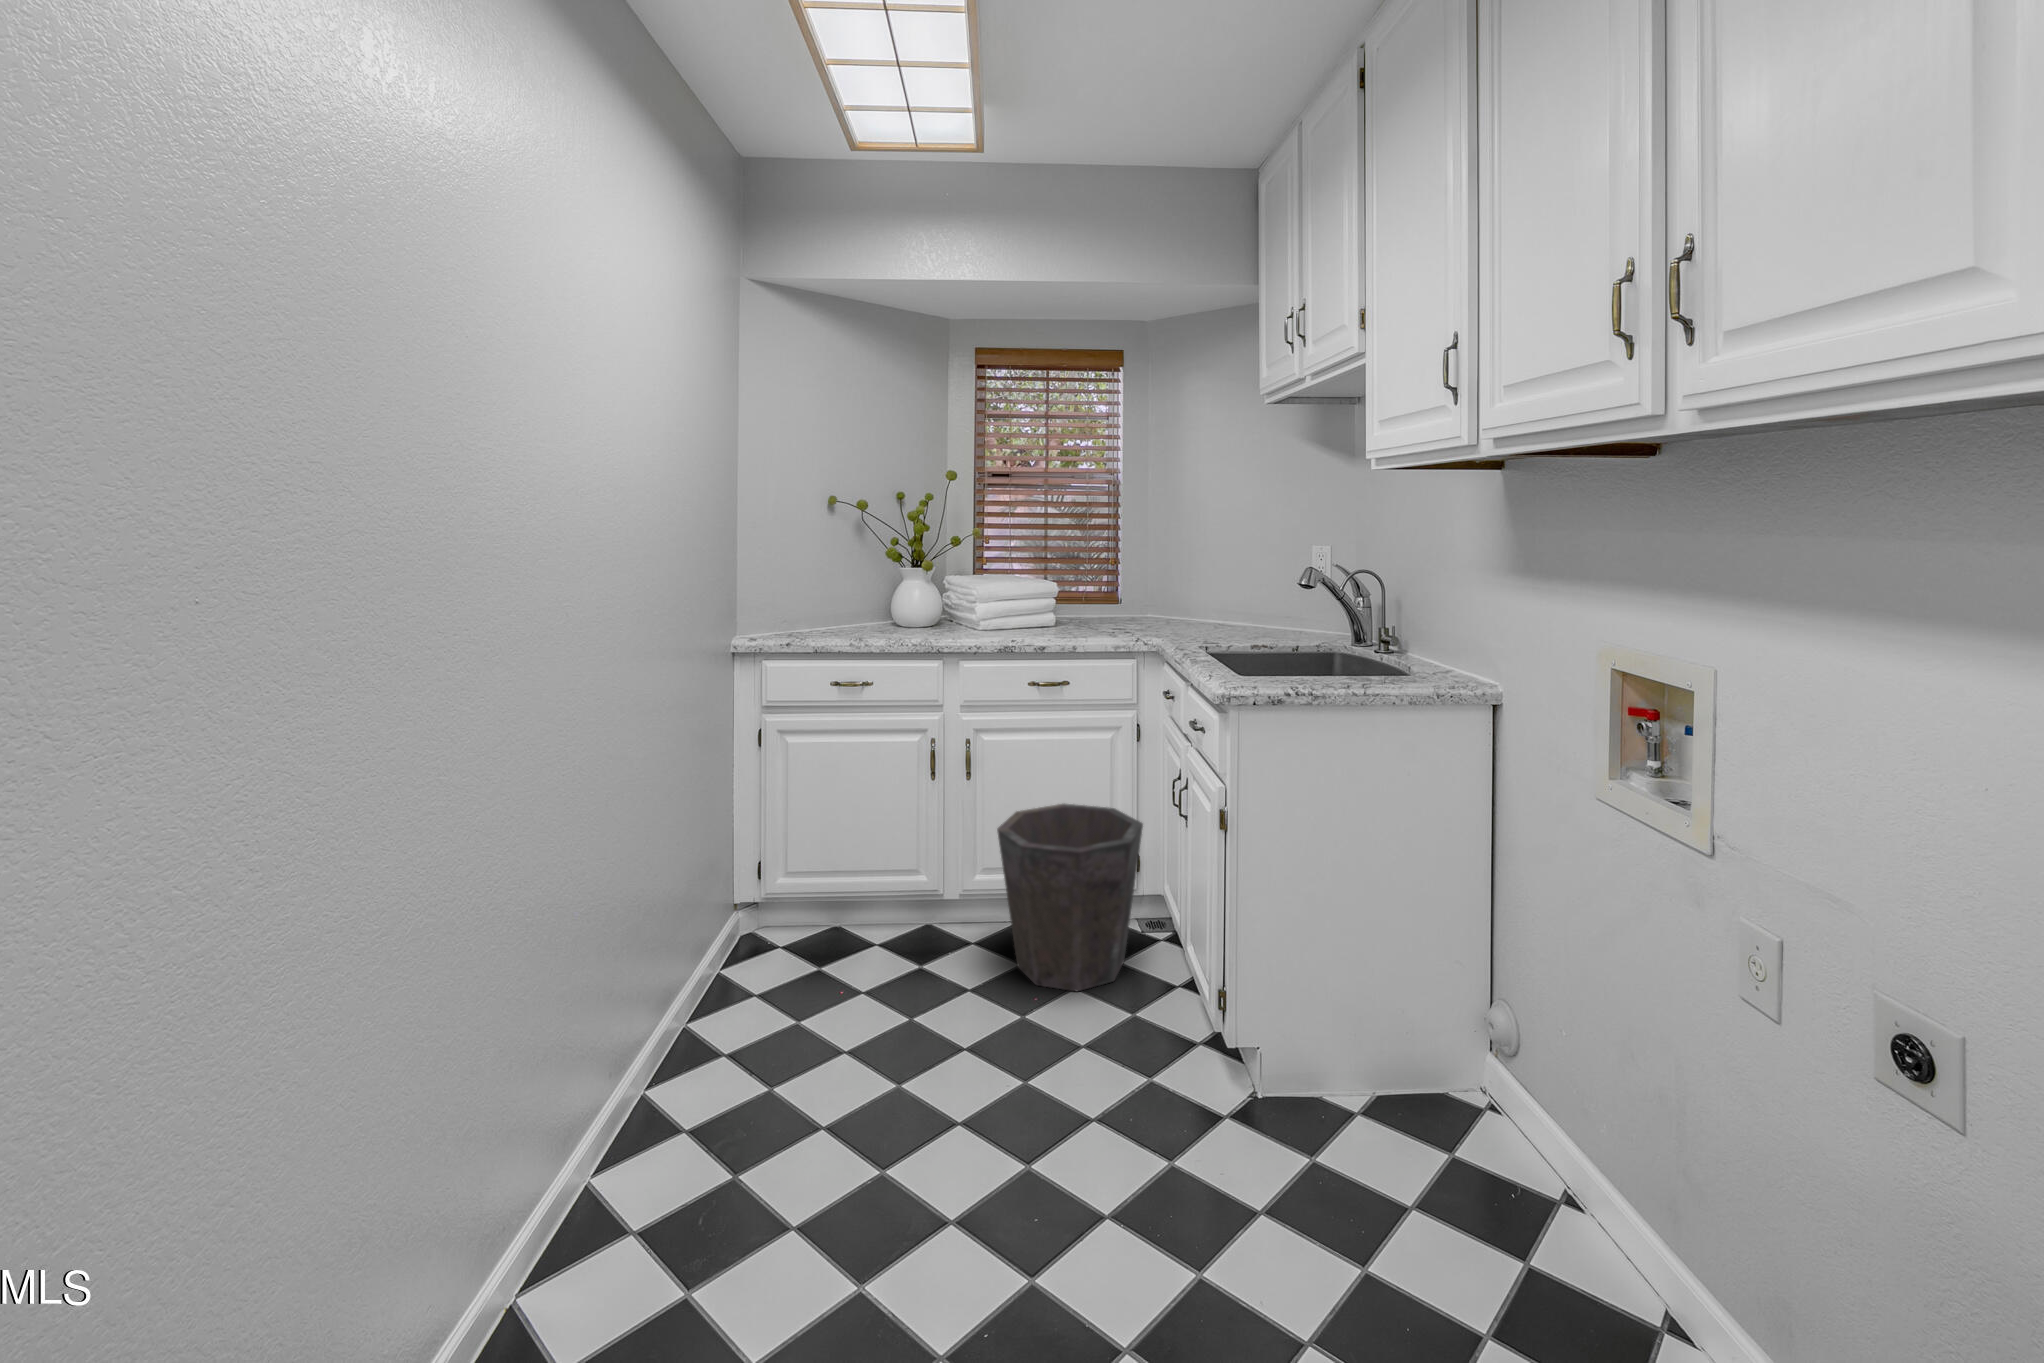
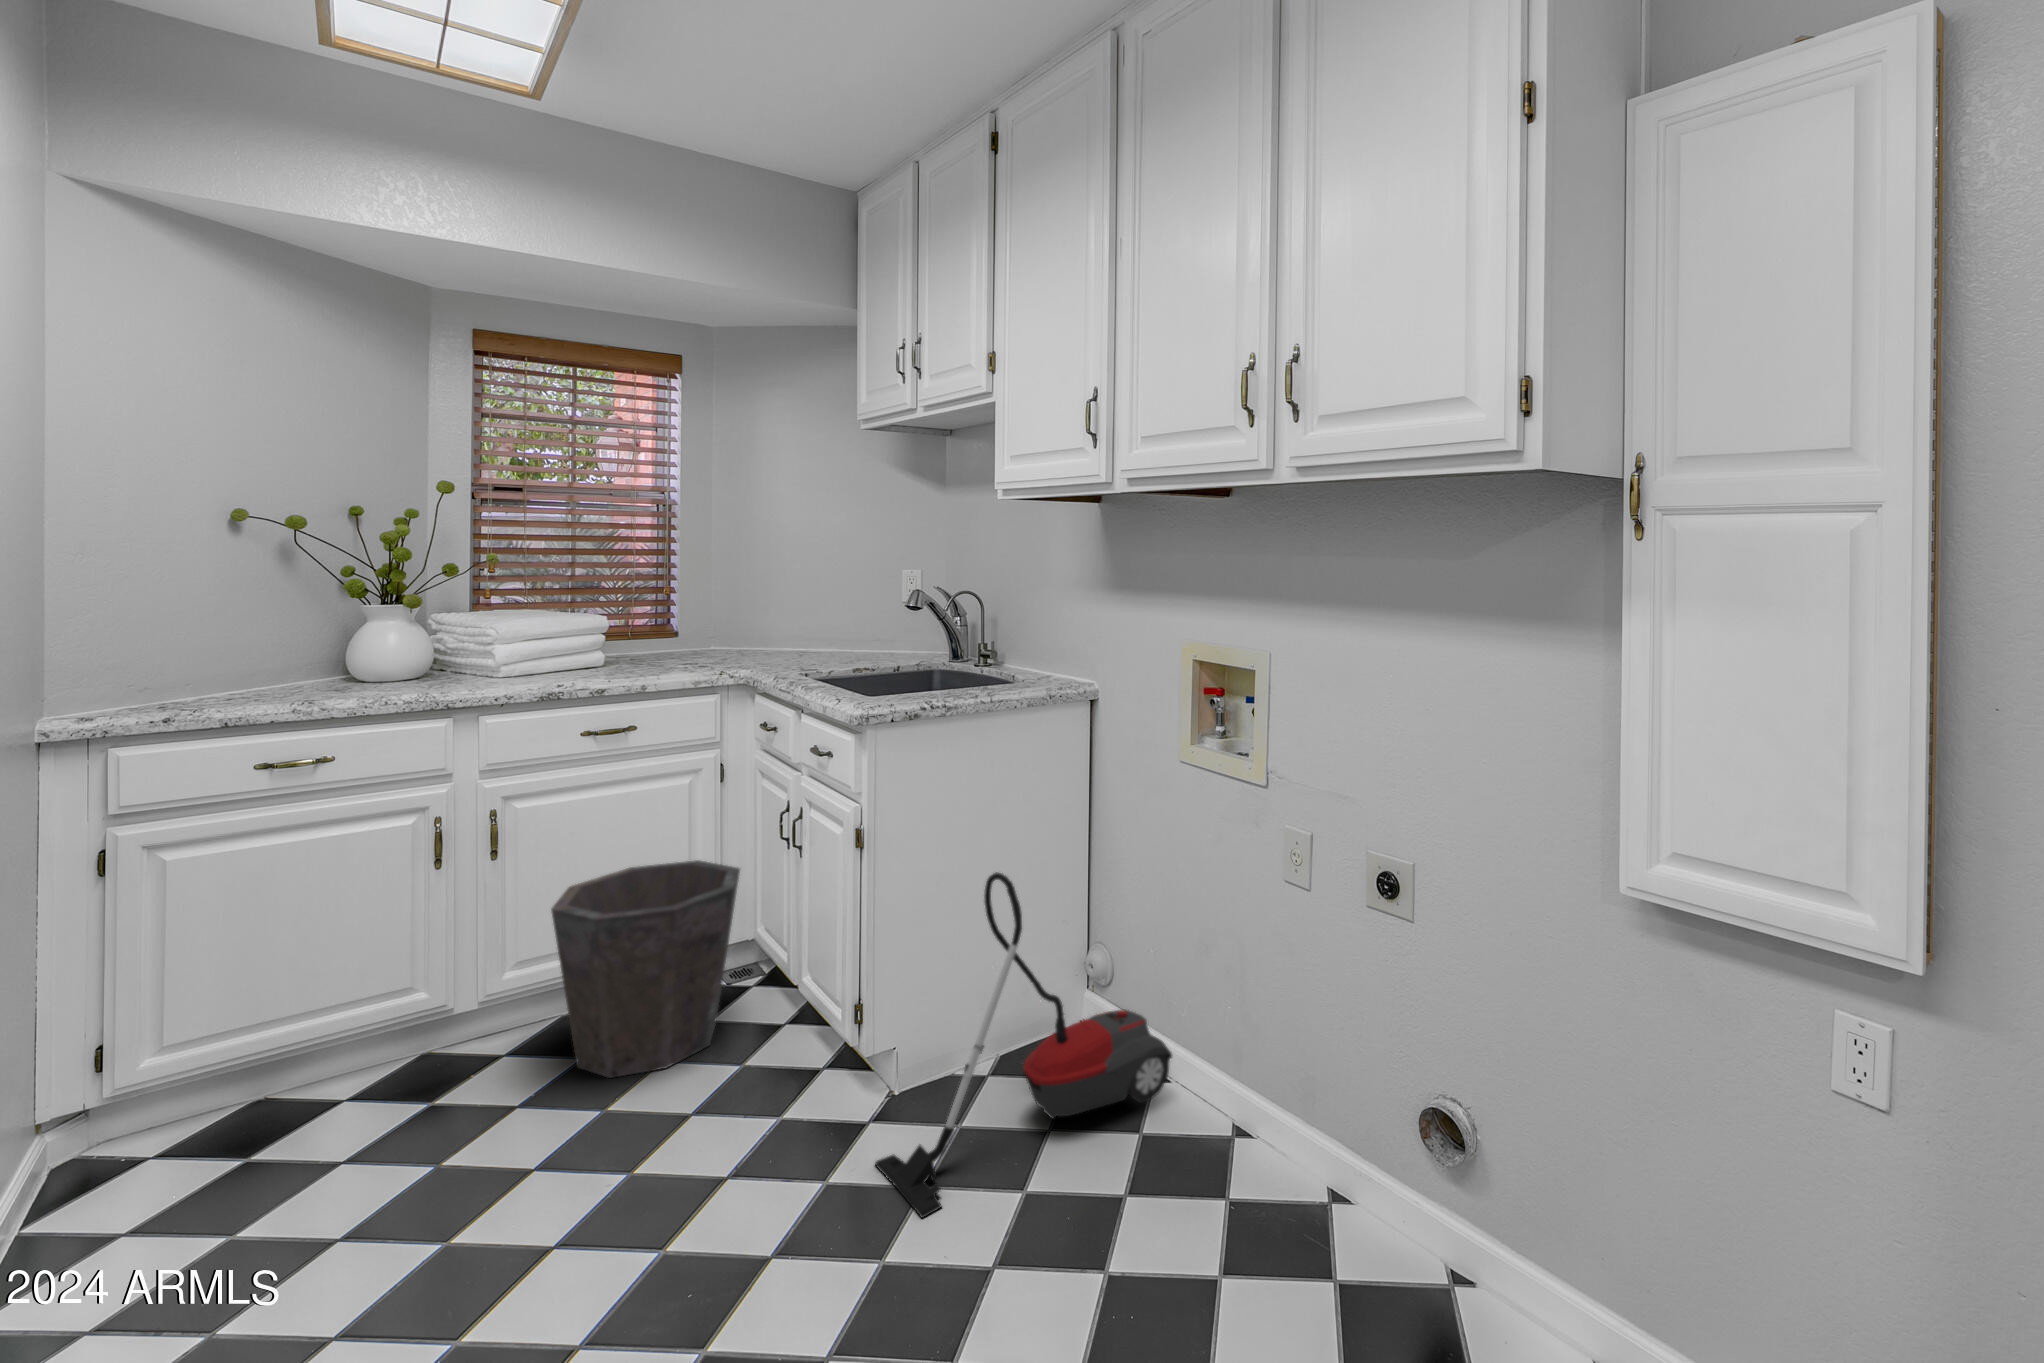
vacuum cleaner: none [1222,891,1588,1256] -> present [875,872,1172,1218]

